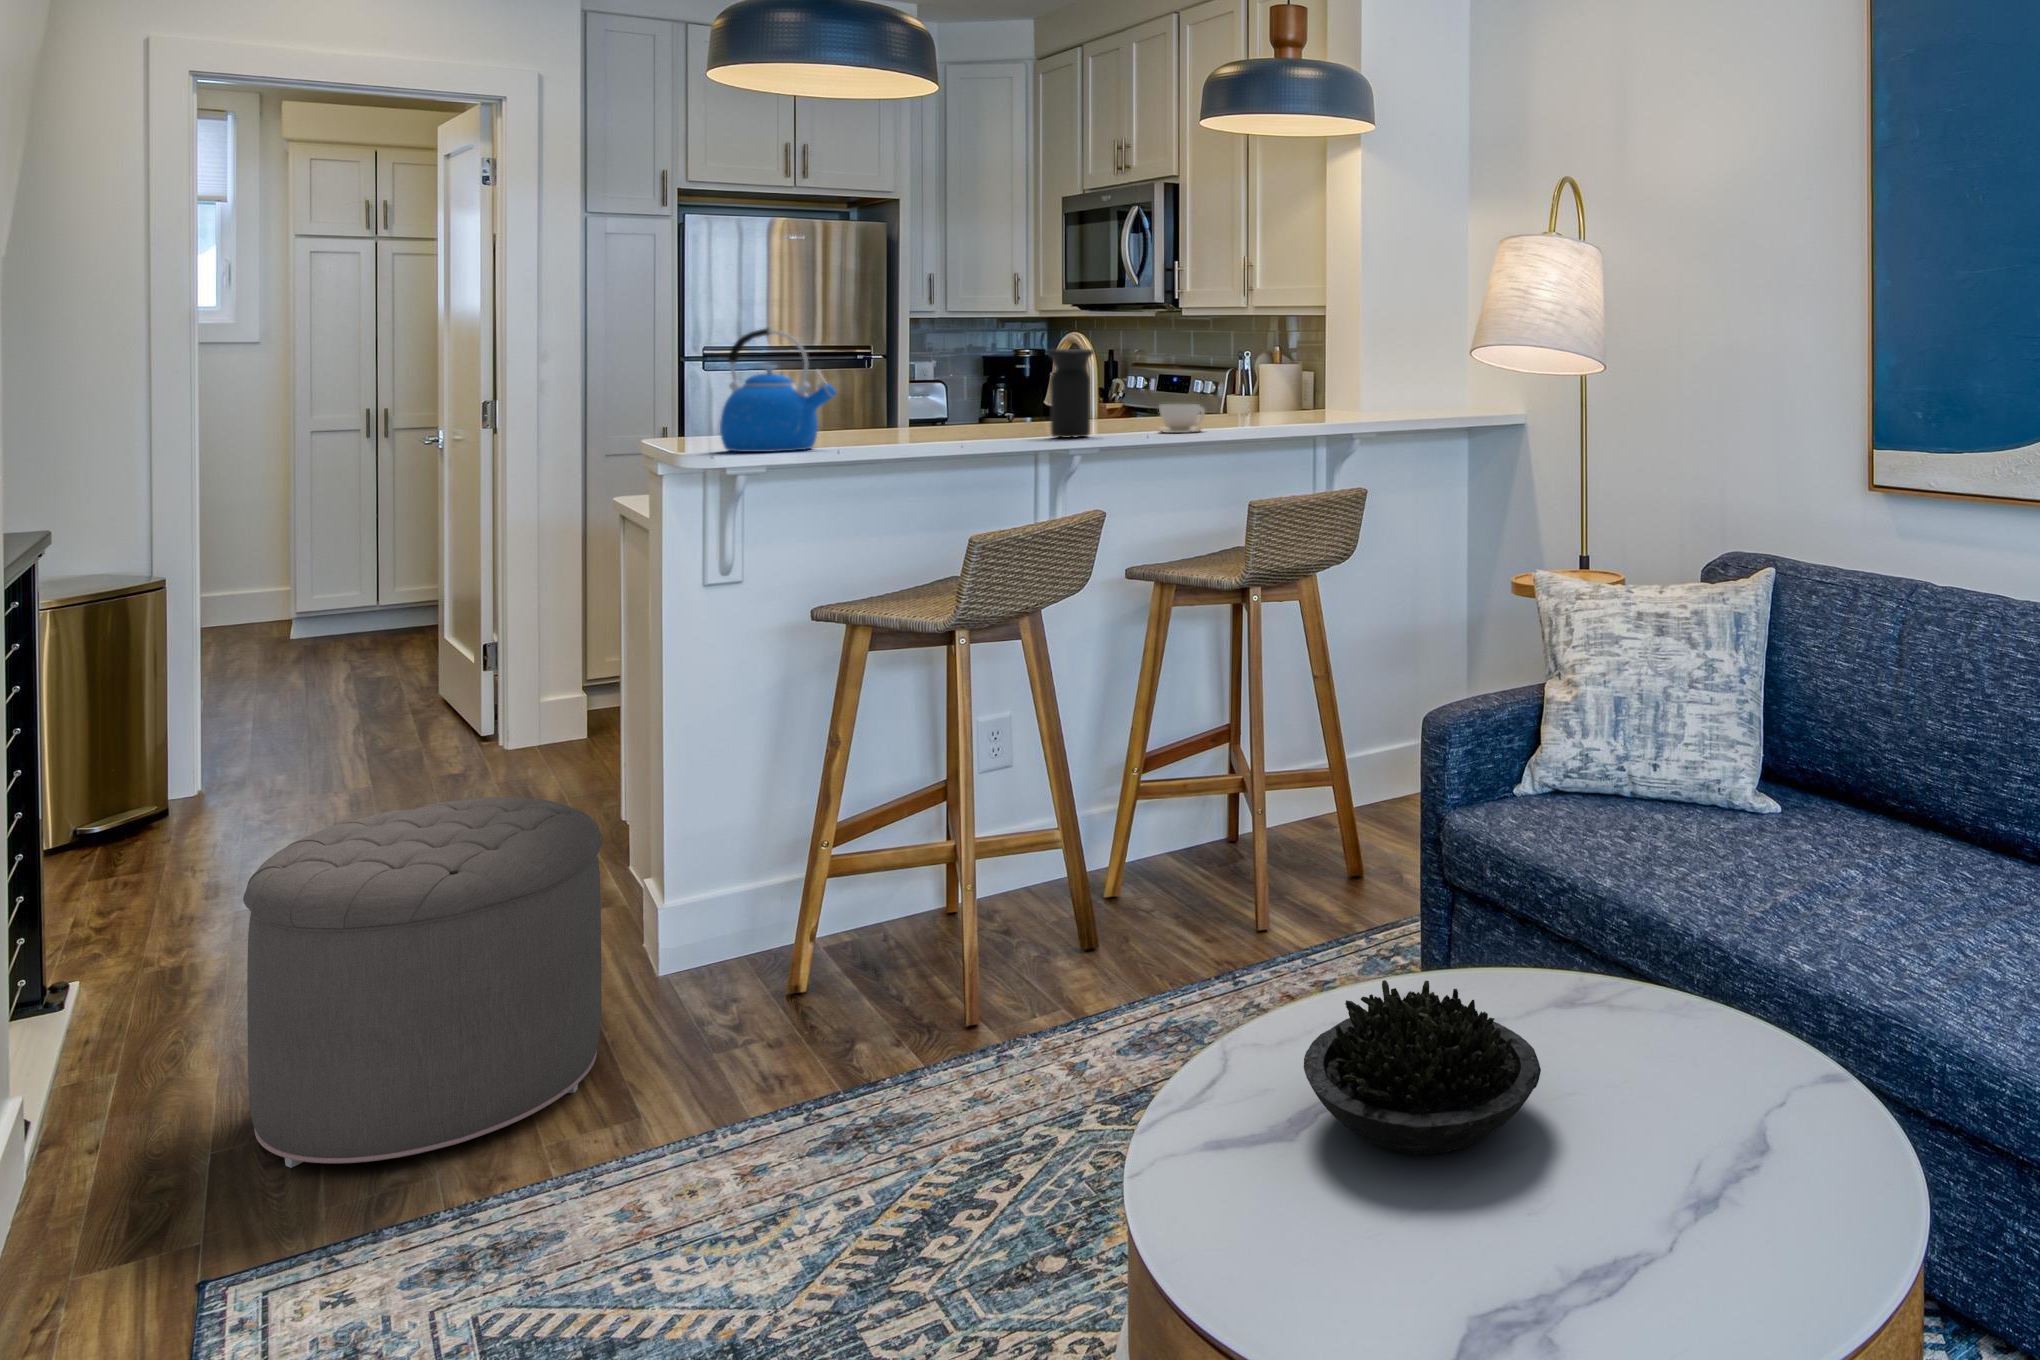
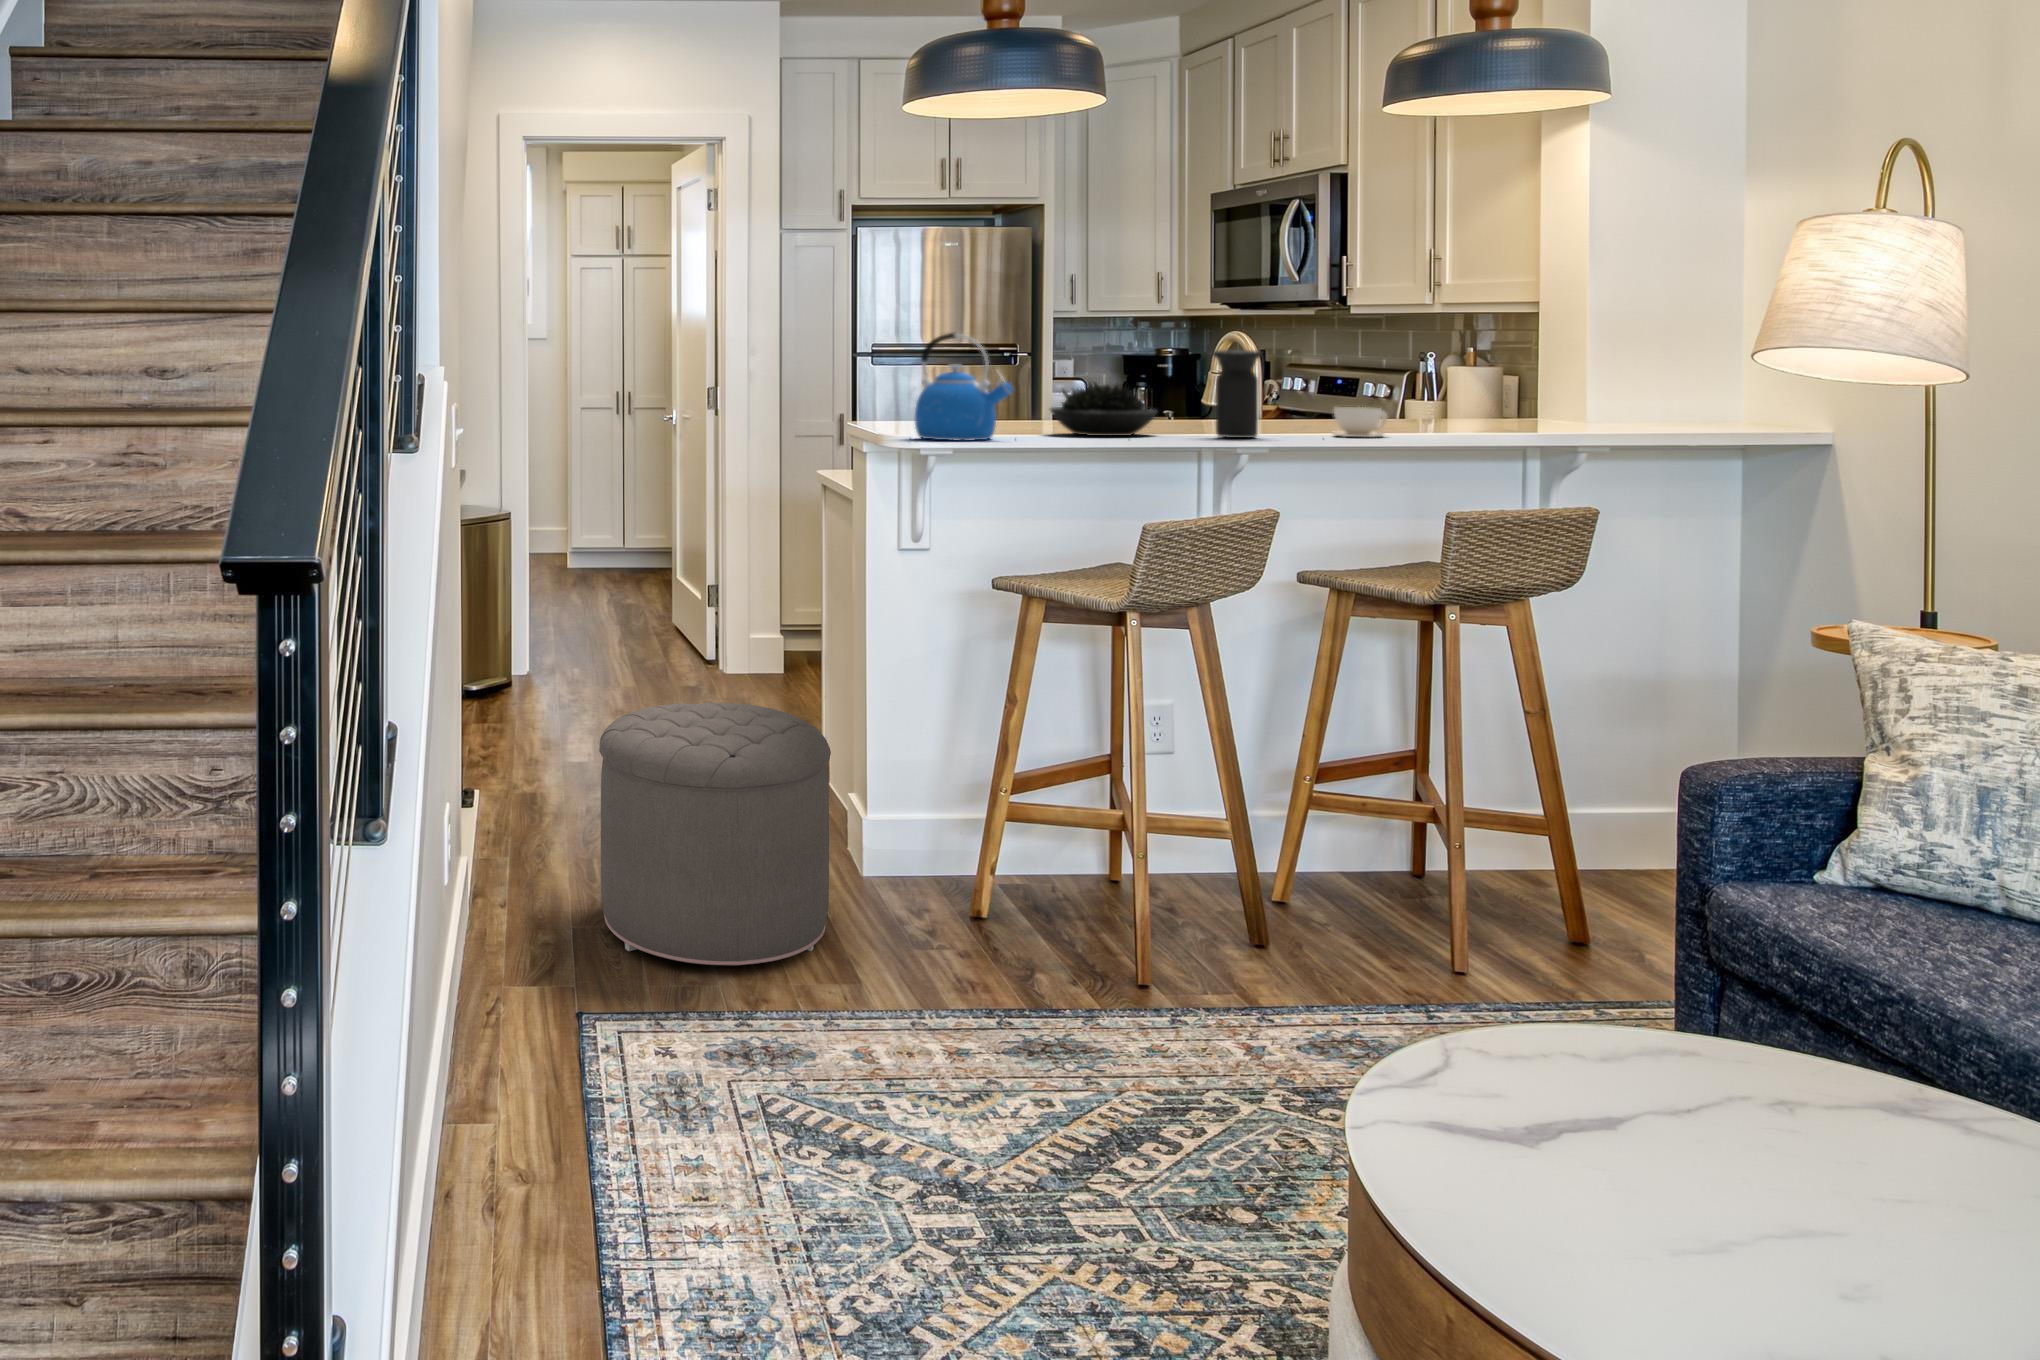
succulent plant: present [1304,980,1541,1155] -> present [1050,382,1157,436]

